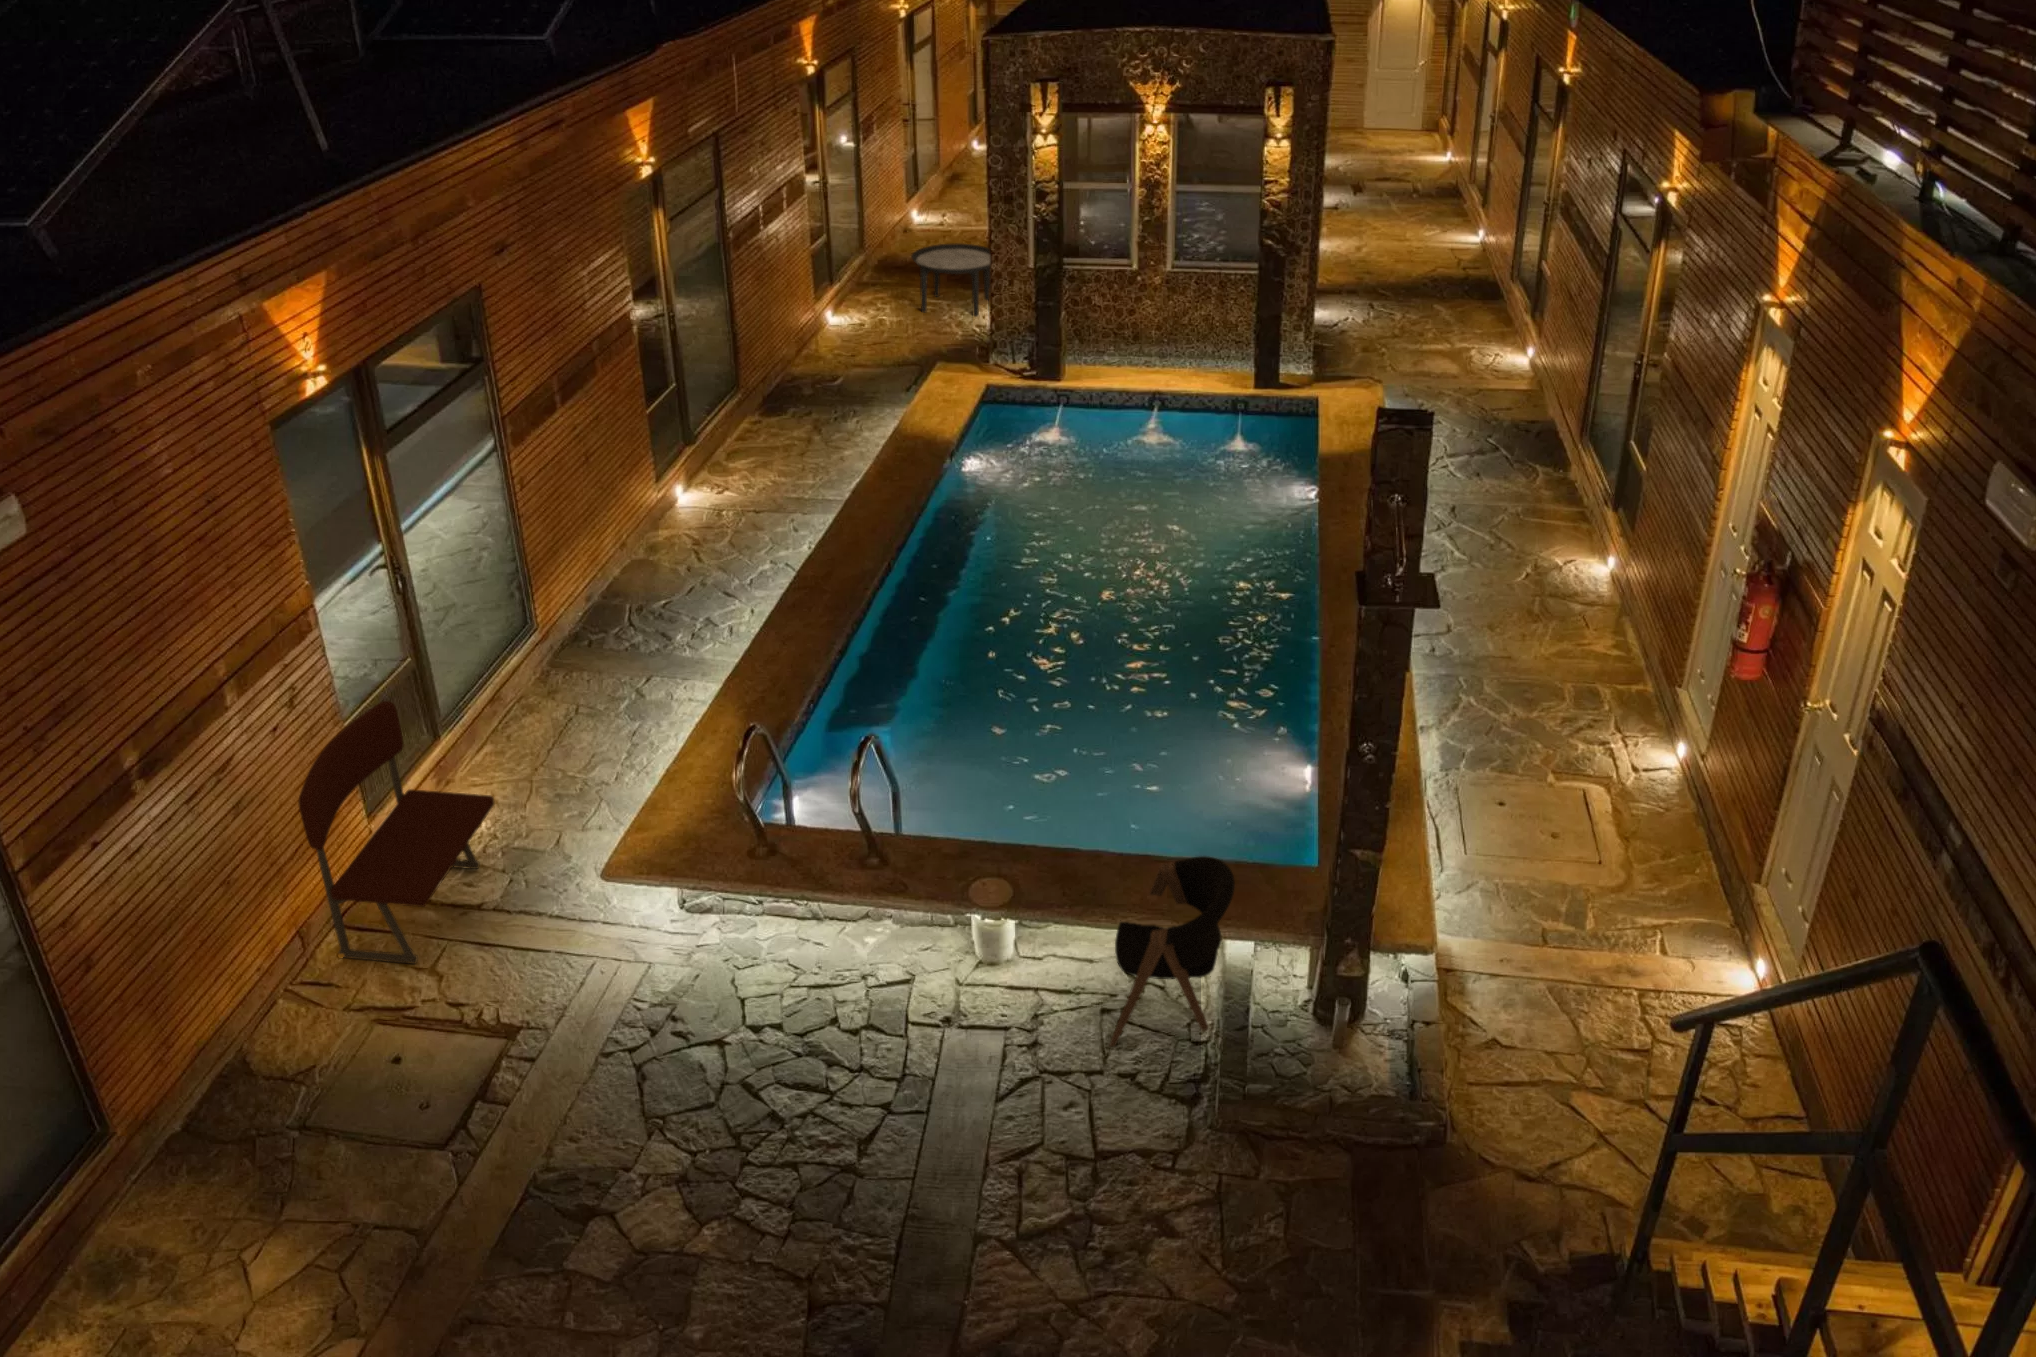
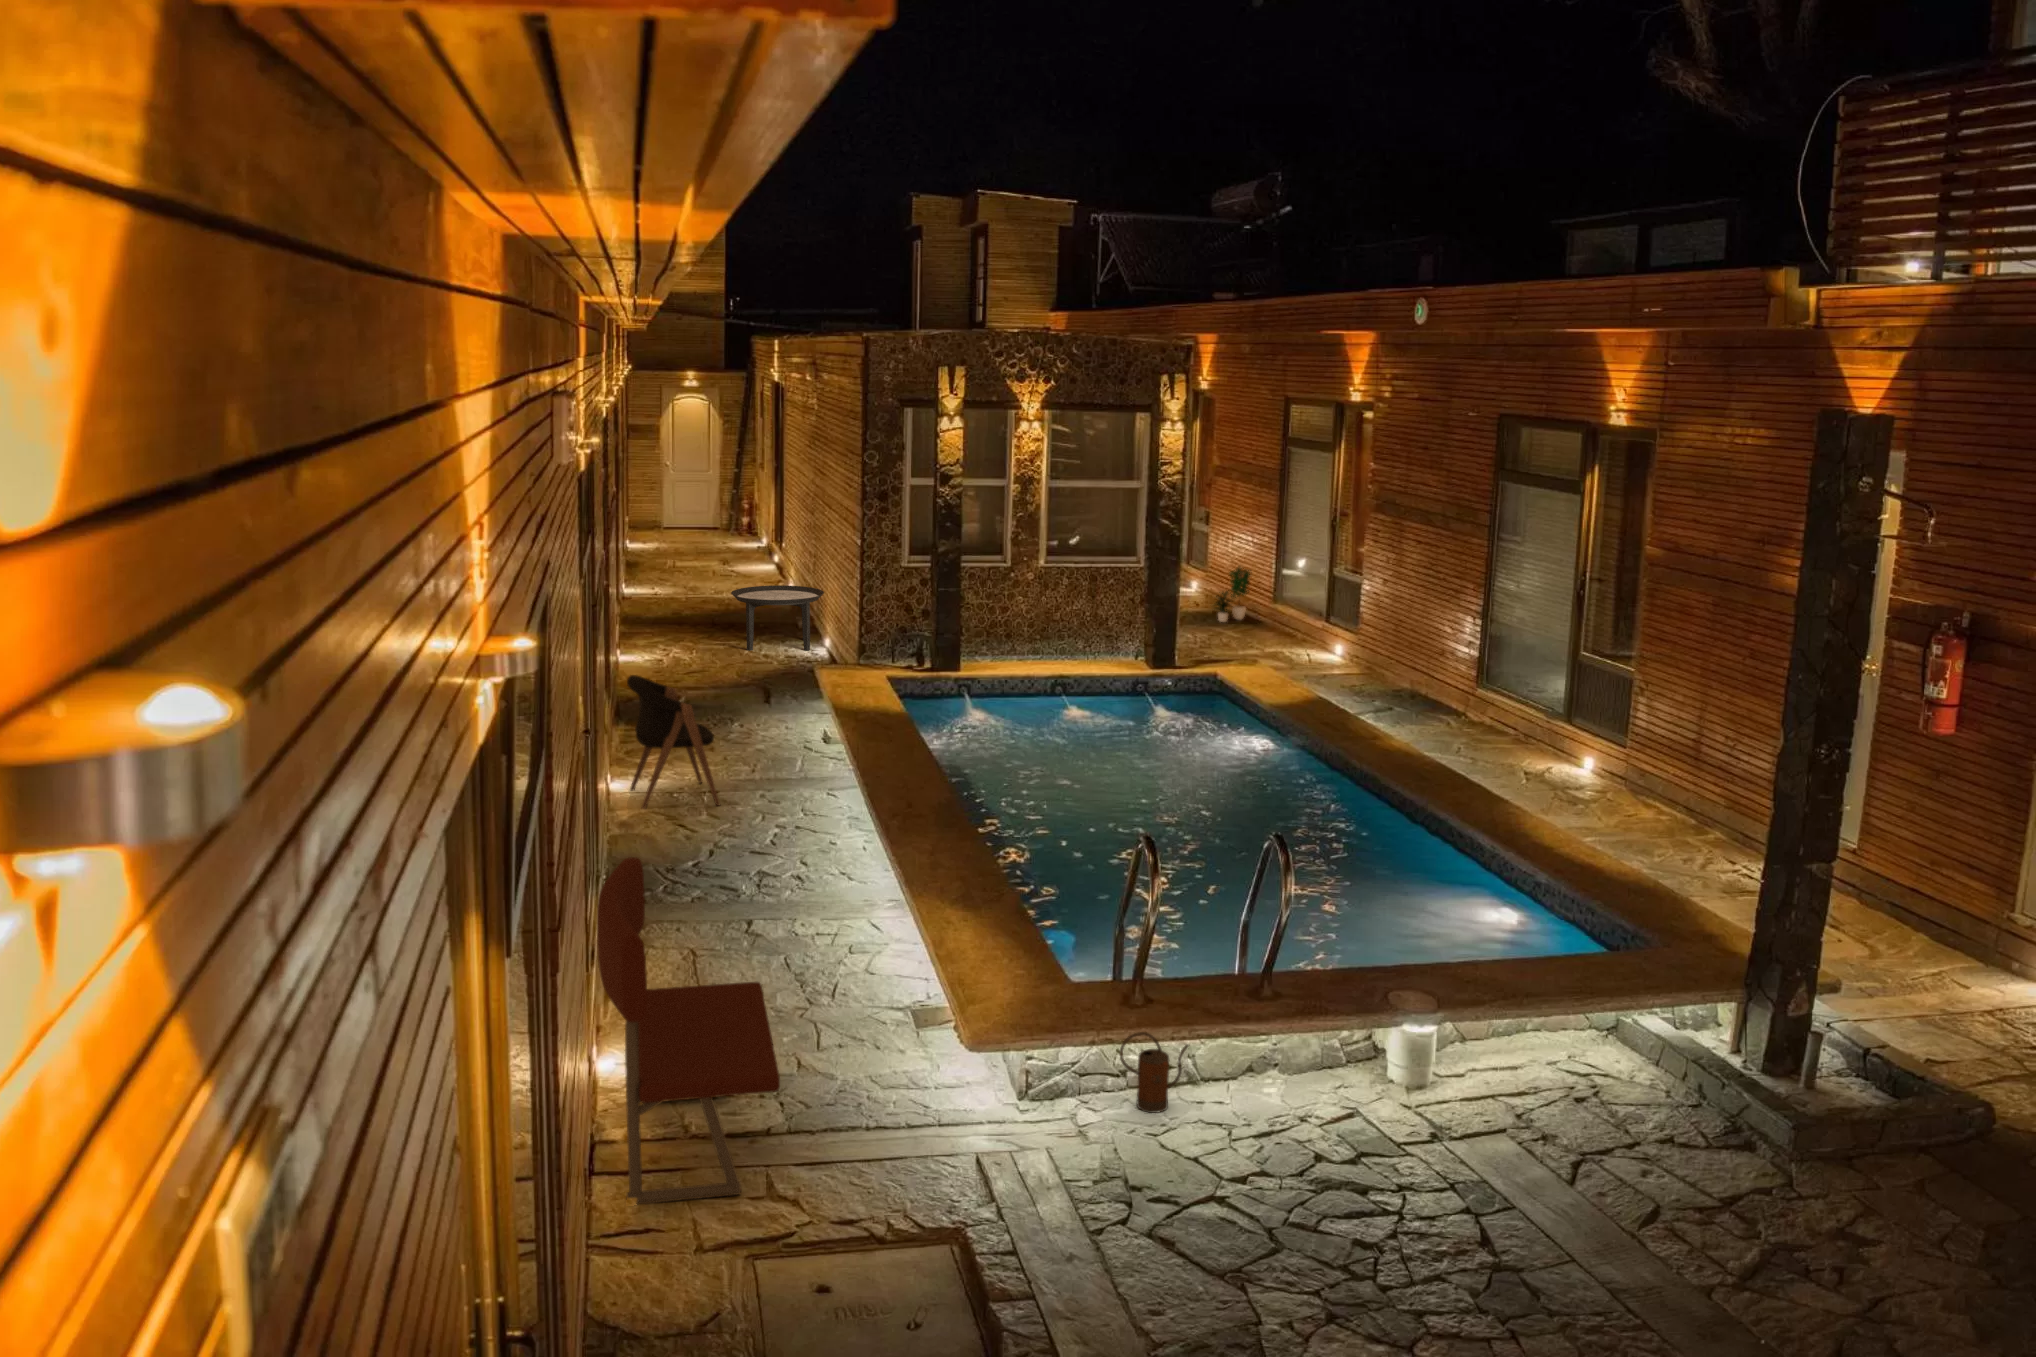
potted plant: none [1422,239,1477,303] -> present [1215,567,1252,622]
chair: present [1110,856,1235,1046] -> present [627,675,720,809]
watering can: none [734,888,790,947] -> present [1120,1032,1189,1113]

